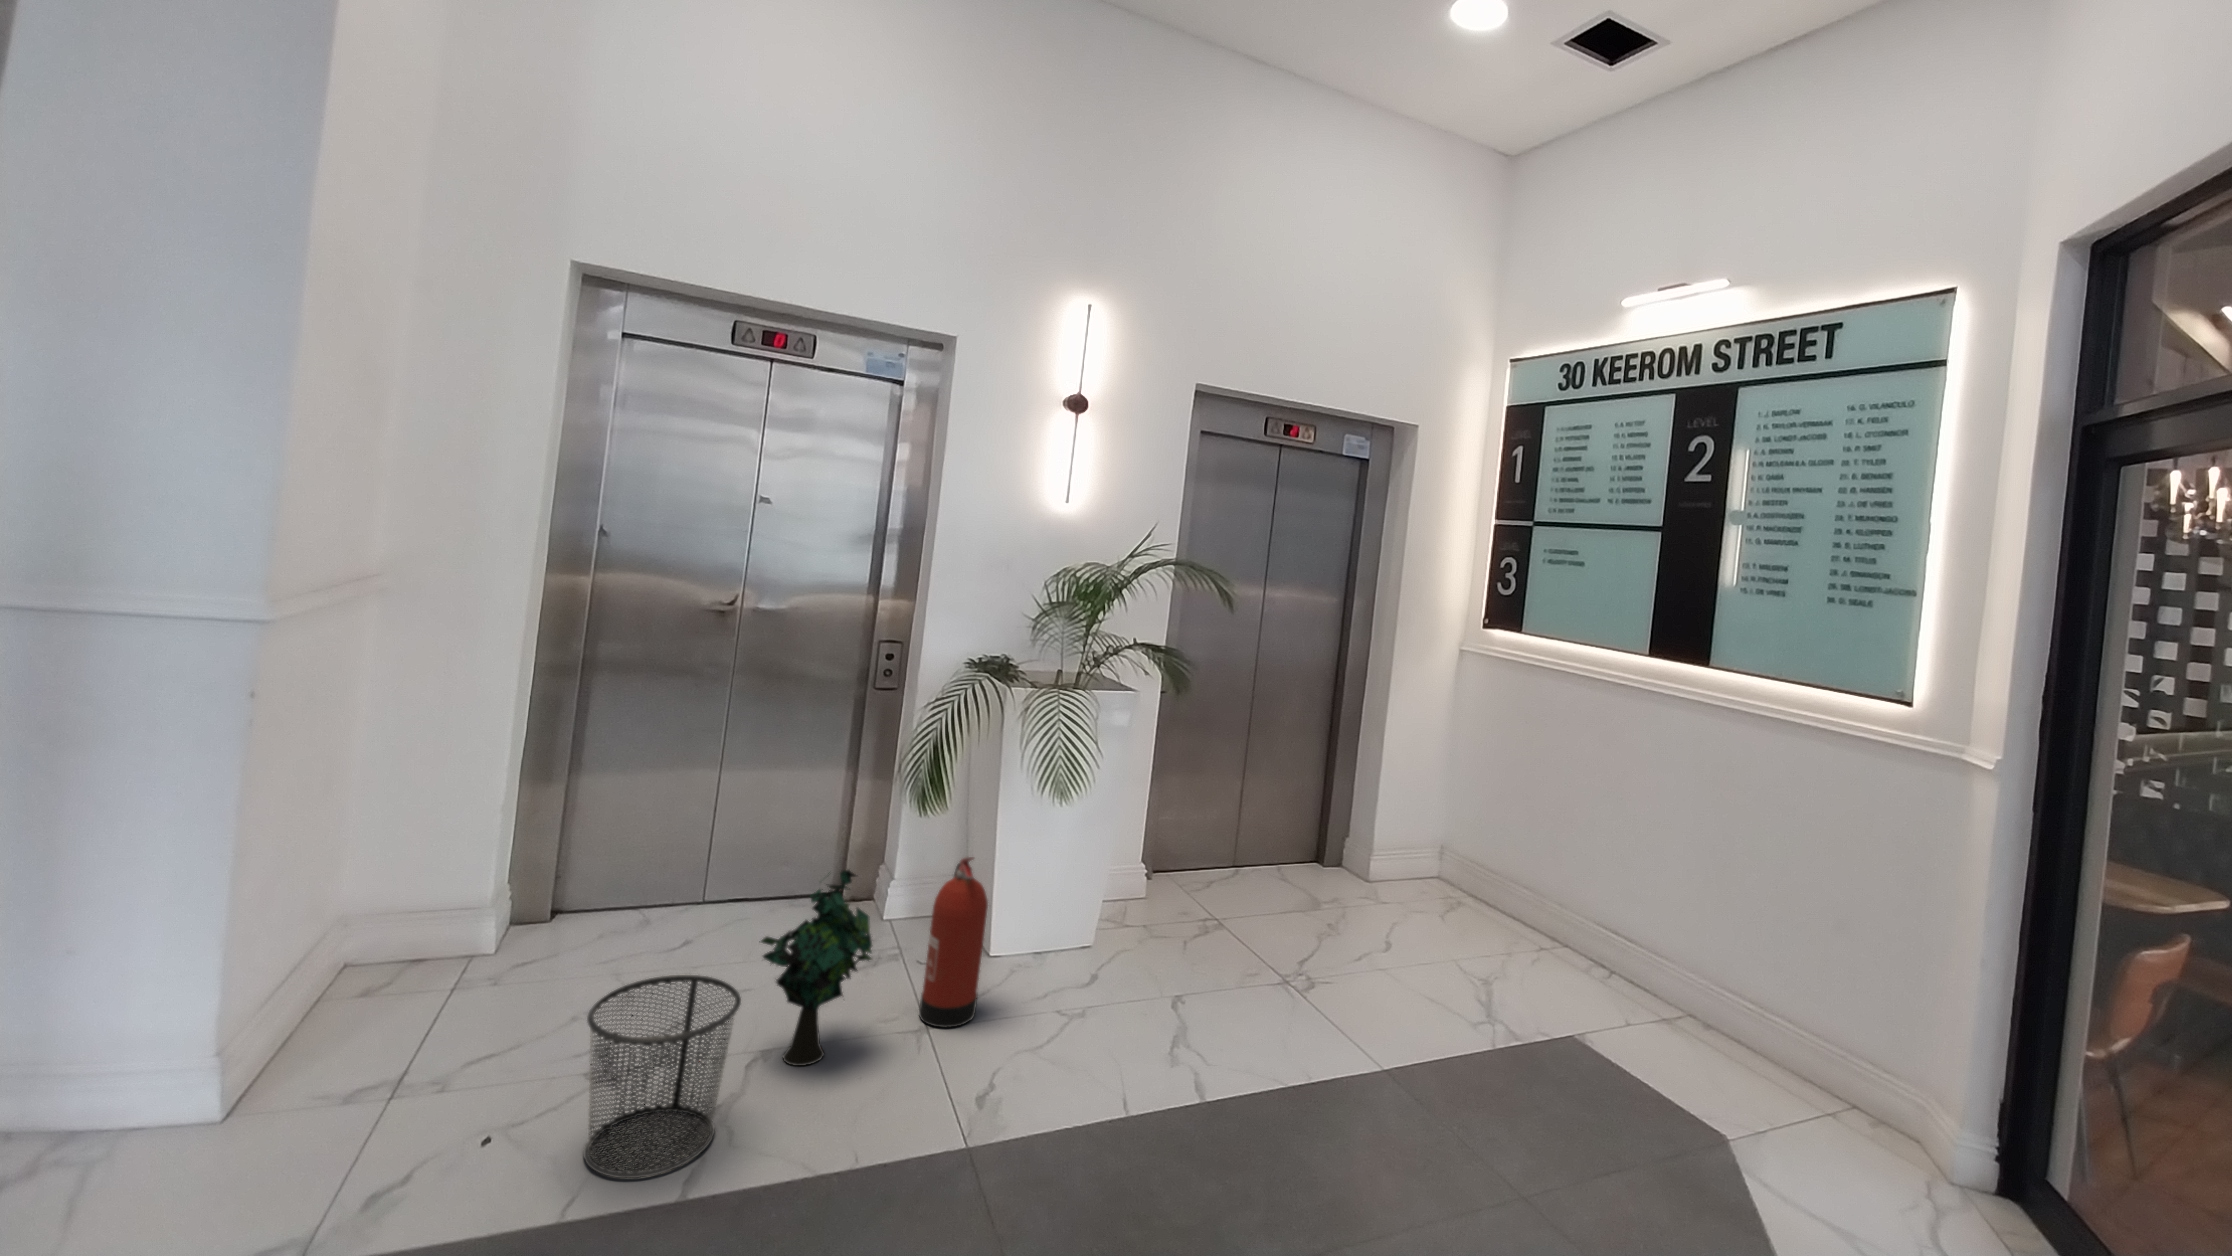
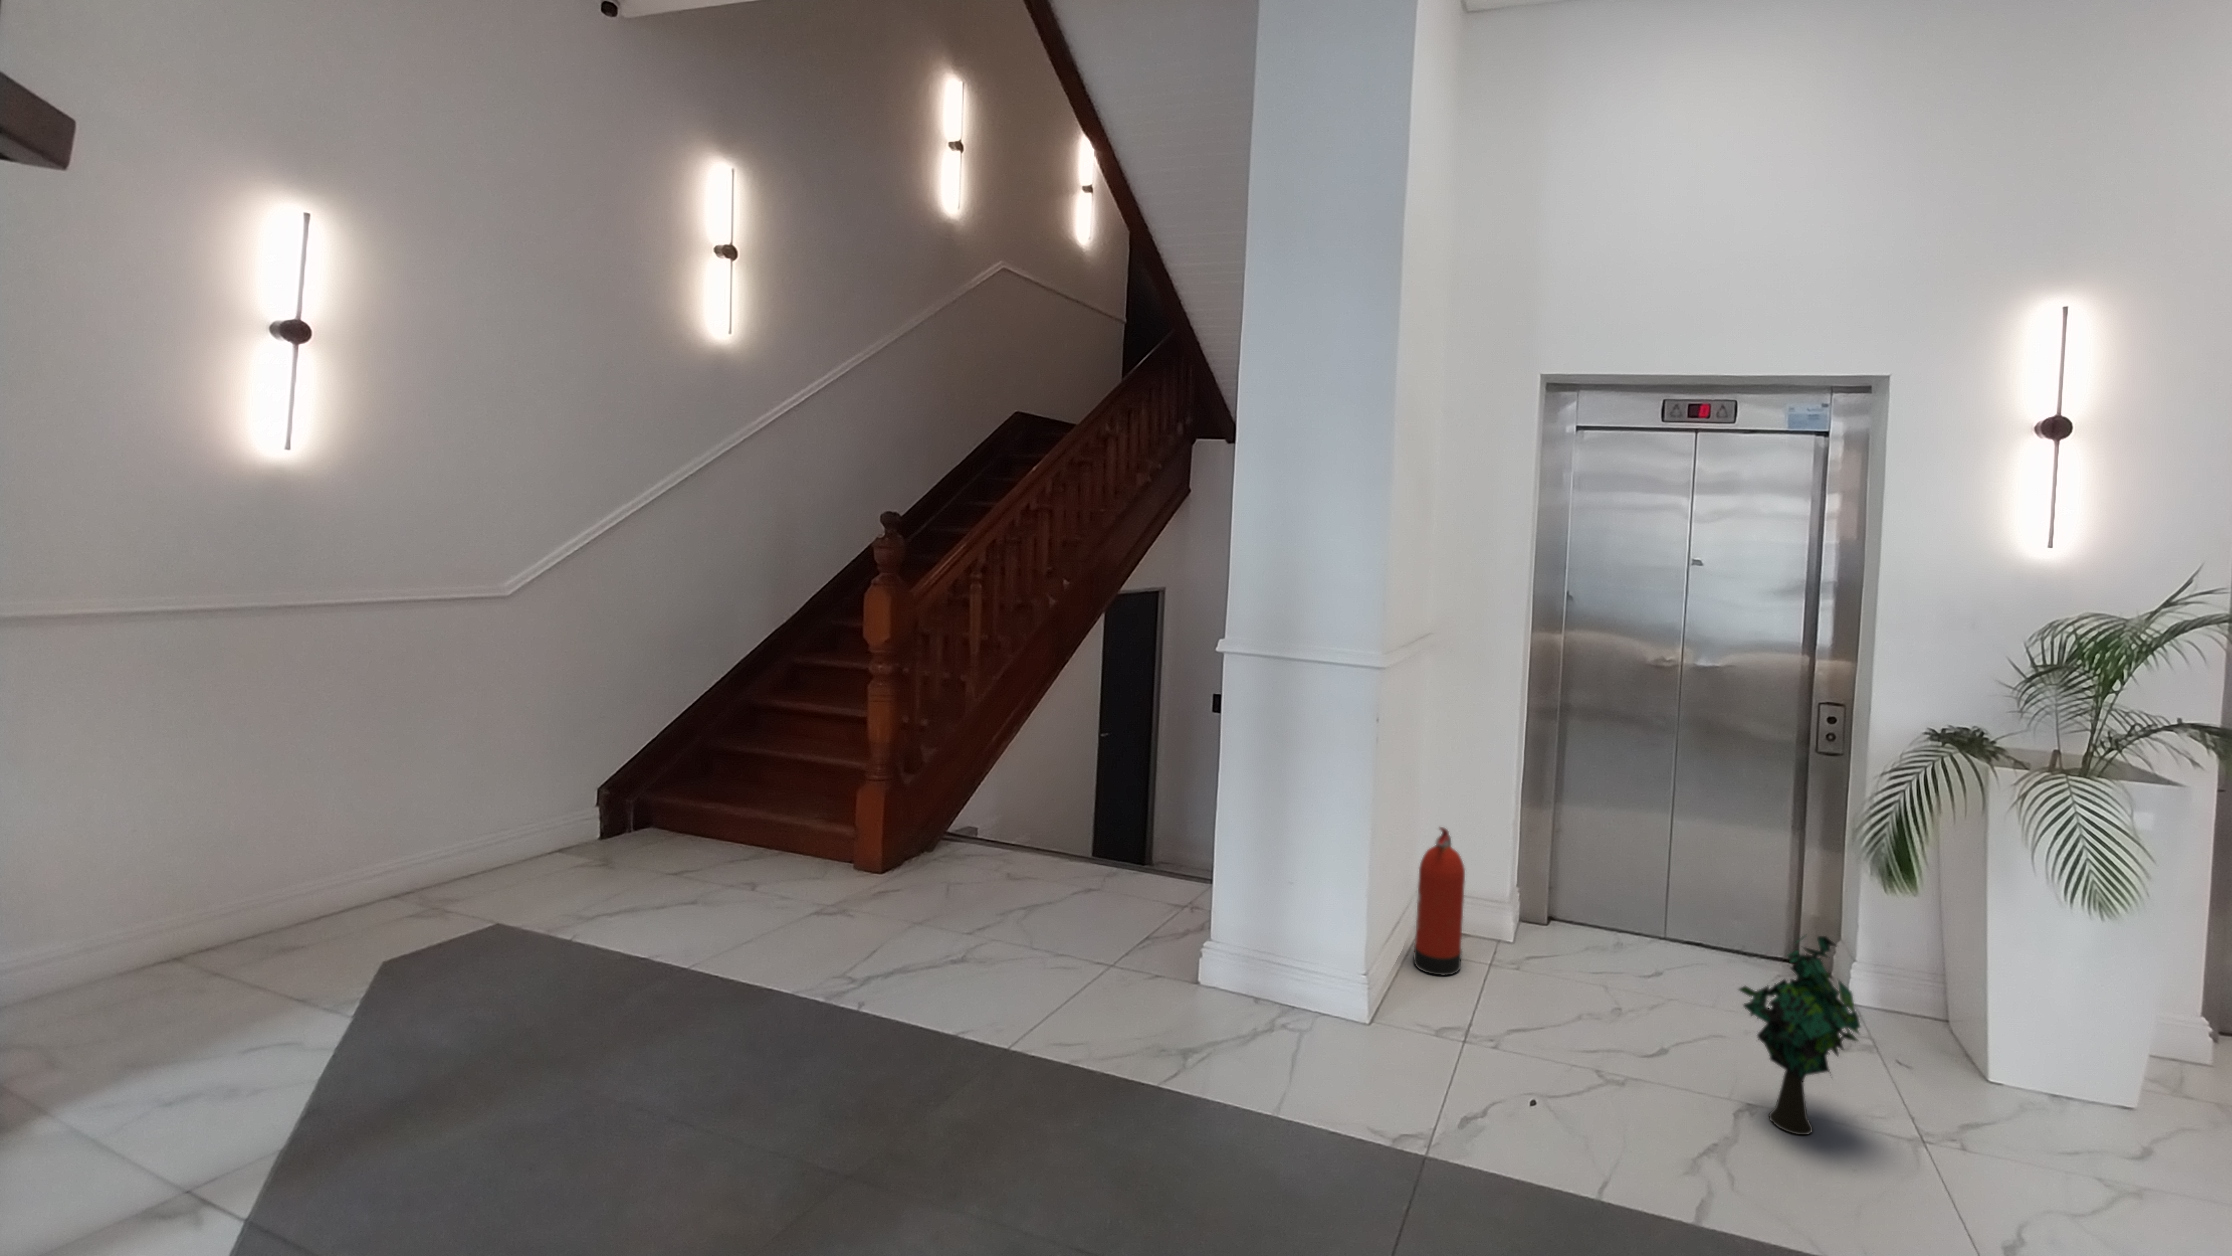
fire extinguisher: present [919,857,988,1028] -> present [1414,827,1465,976]
waste bin: present [584,975,741,1178] -> none [1601,997,1735,1193]

